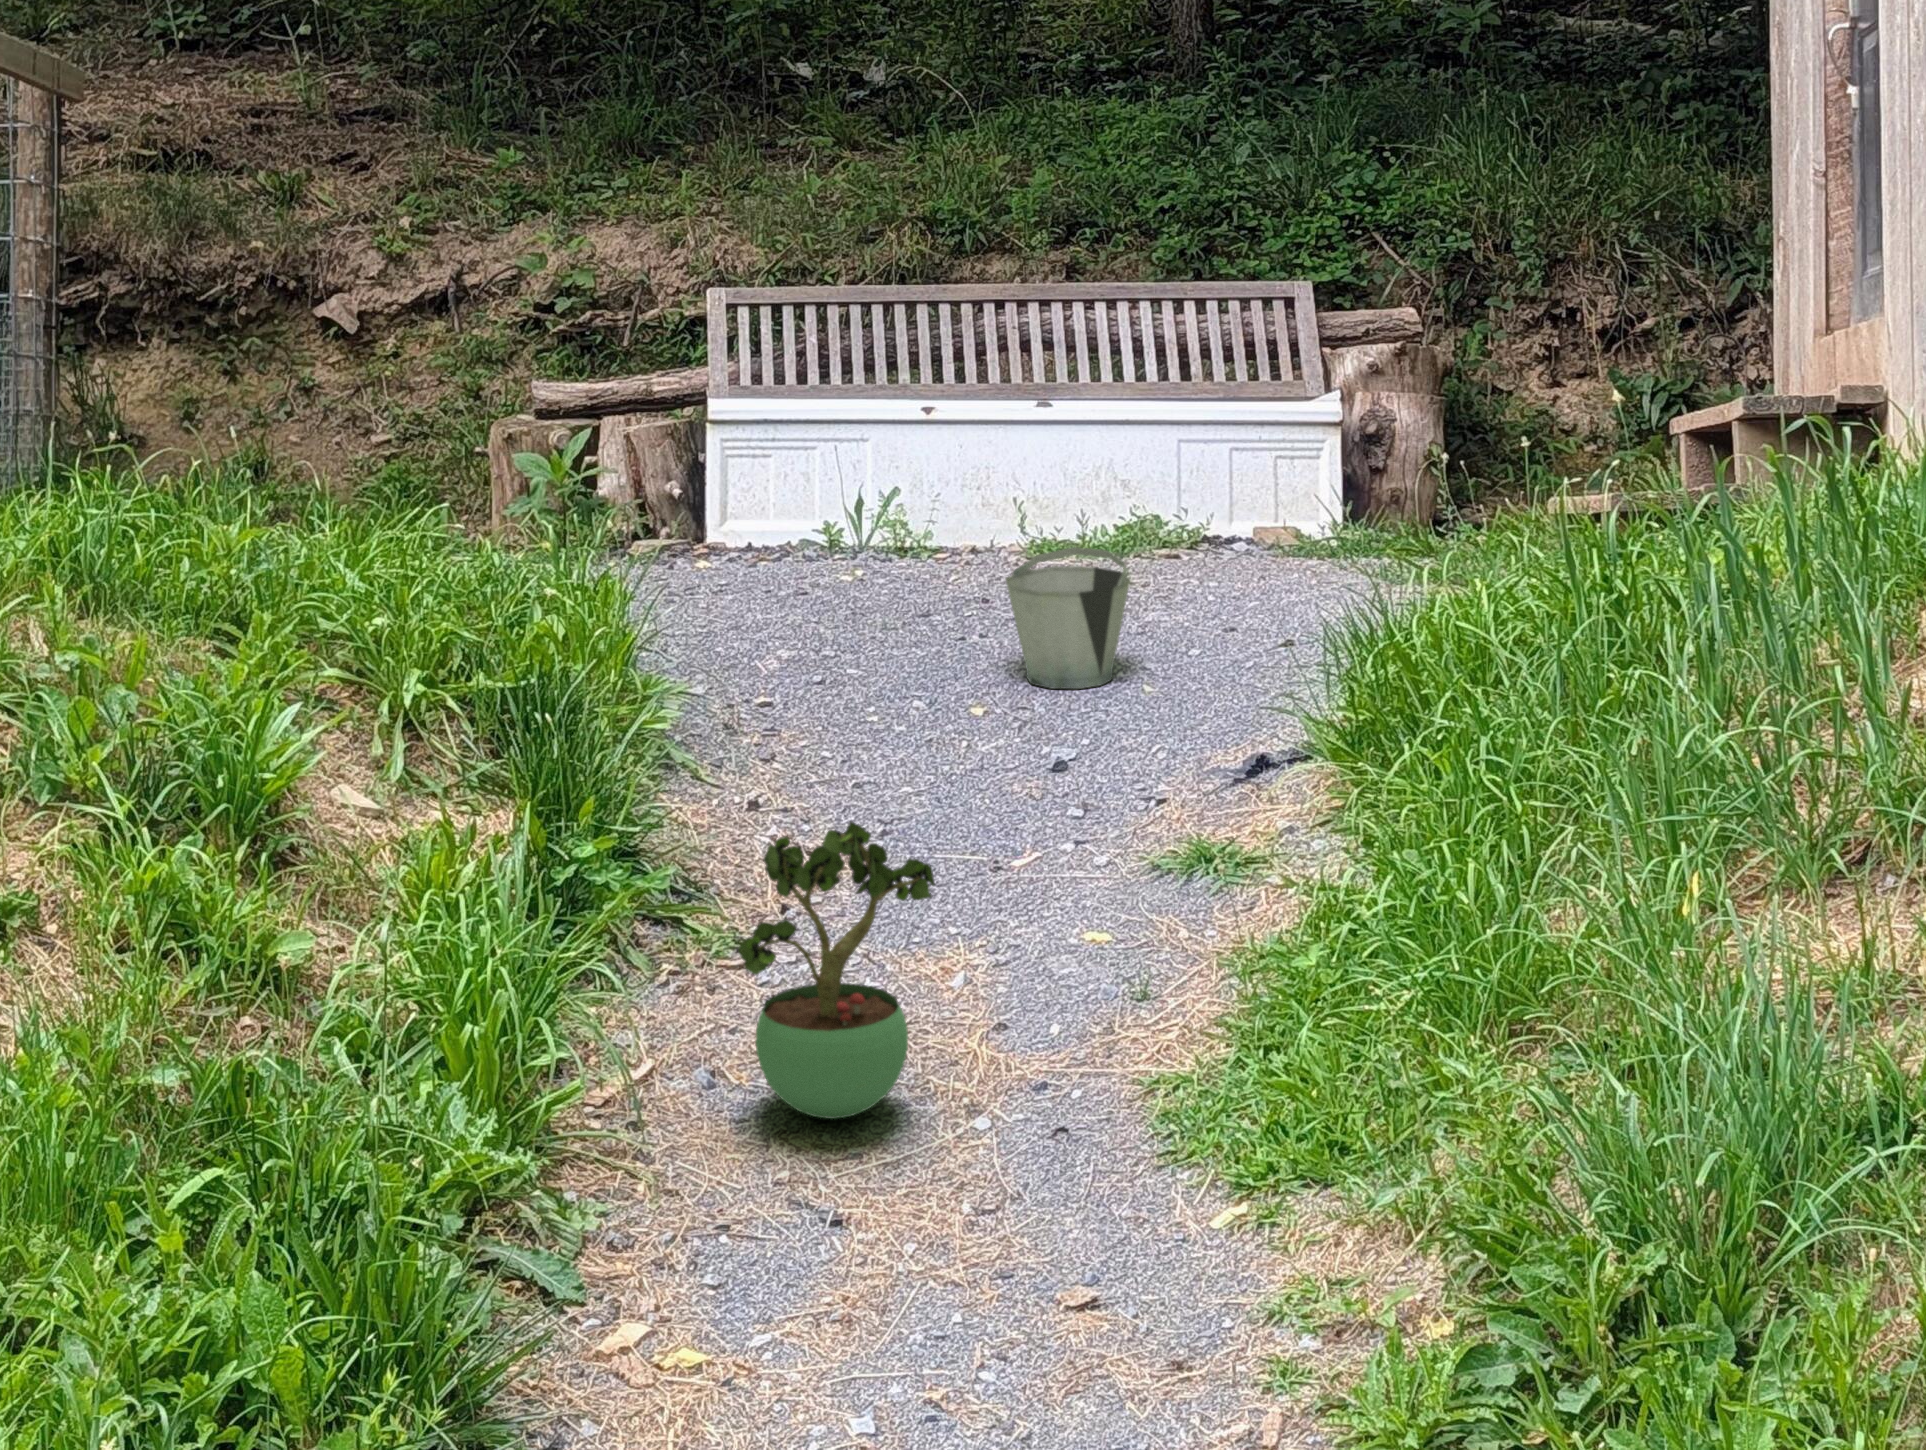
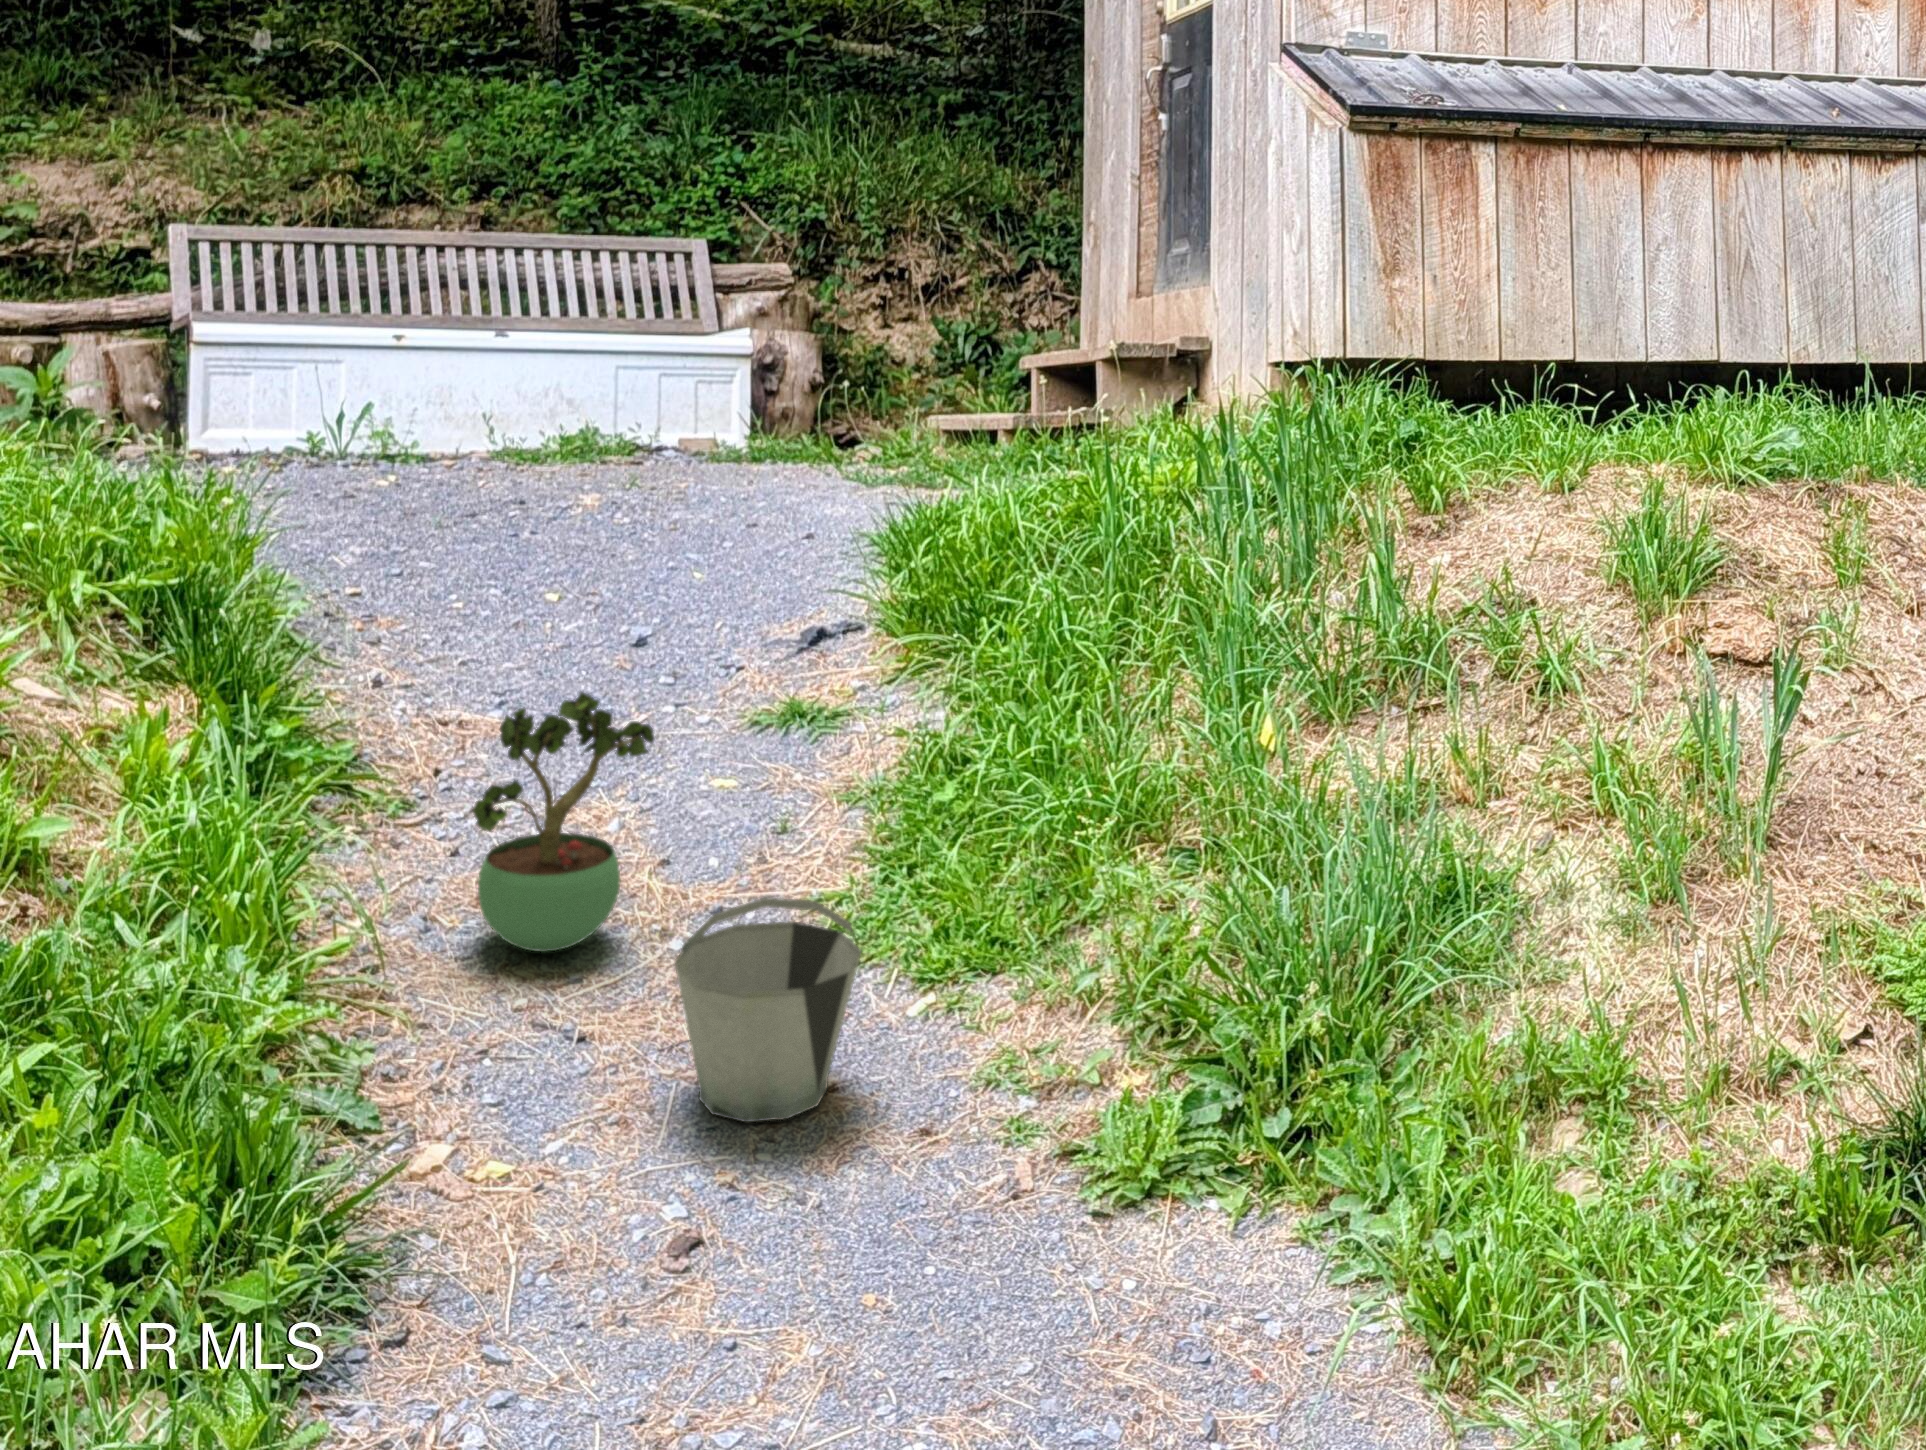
bucket: present [1006,547,1130,689] -> present [675,898,861,1122]

